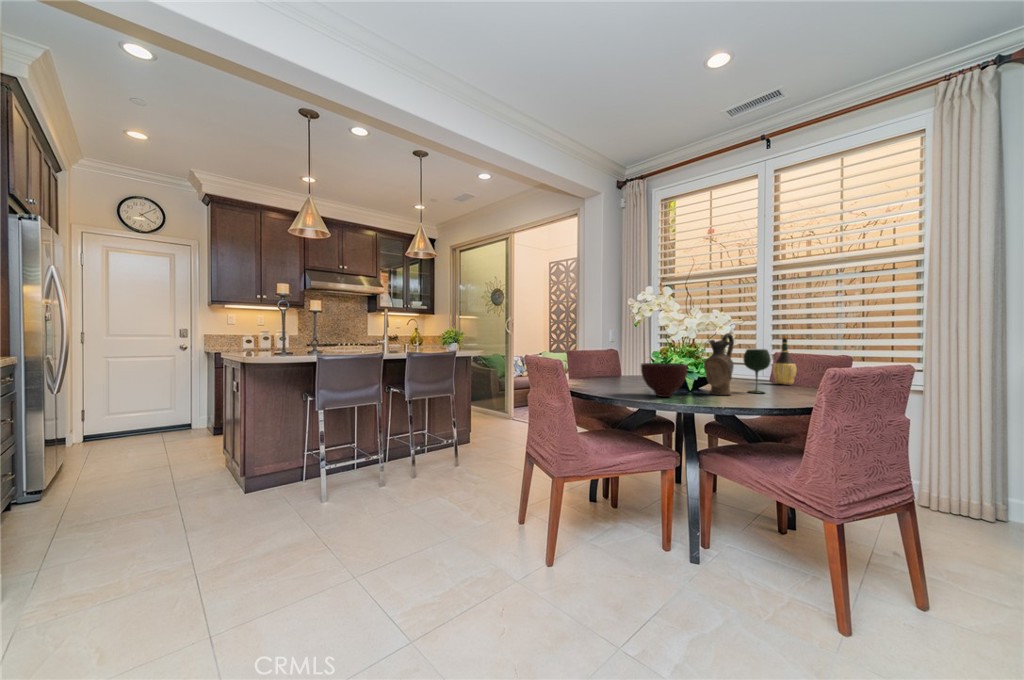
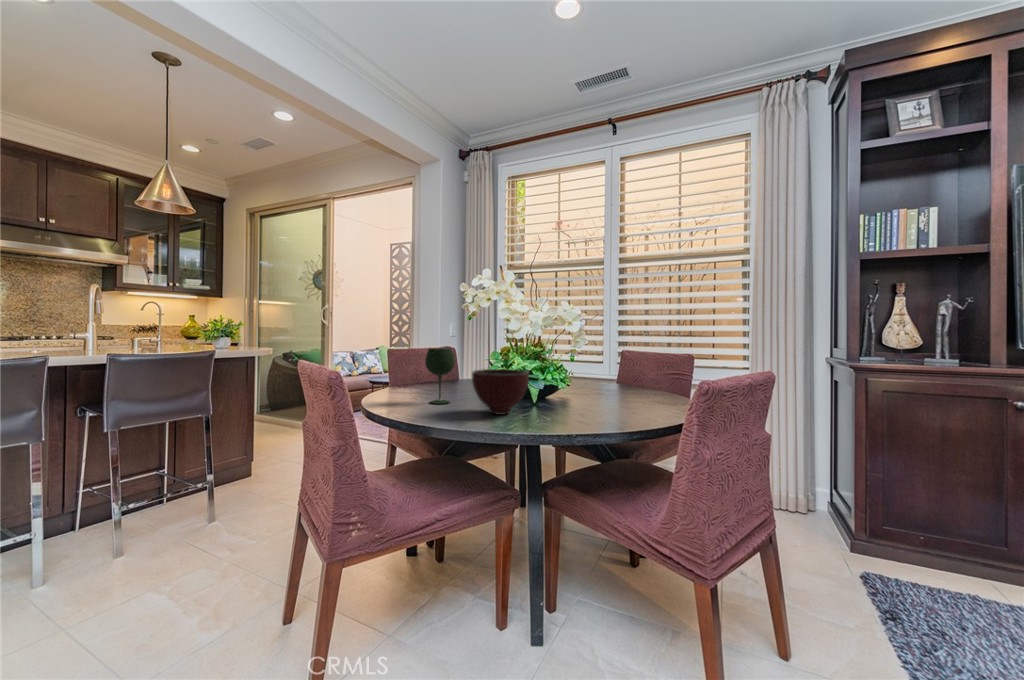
ceramic pitcher: present [704,333,734,395] -> none [549,331,582,407]
wine bottle: present [773,335,797,385] -> none [620,333,642,387]
wine glass: present [743,349,771,393] -> present [425,348,455,404]

